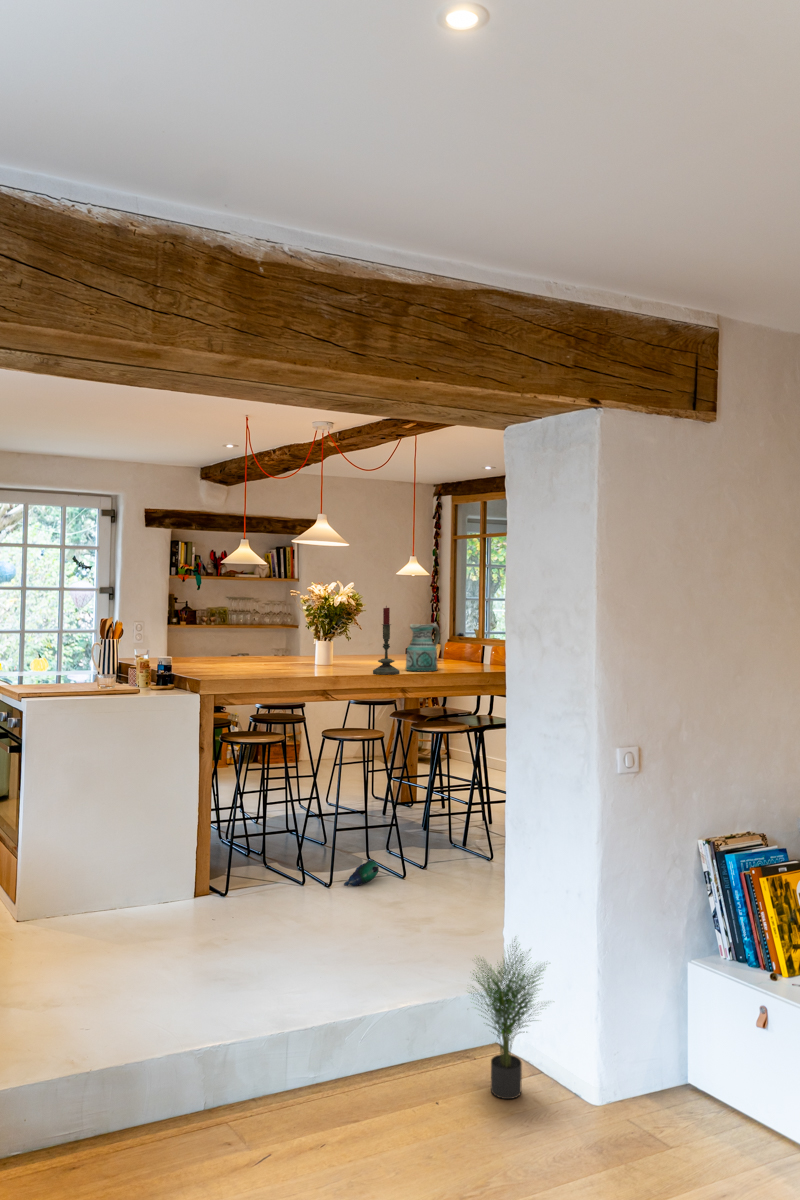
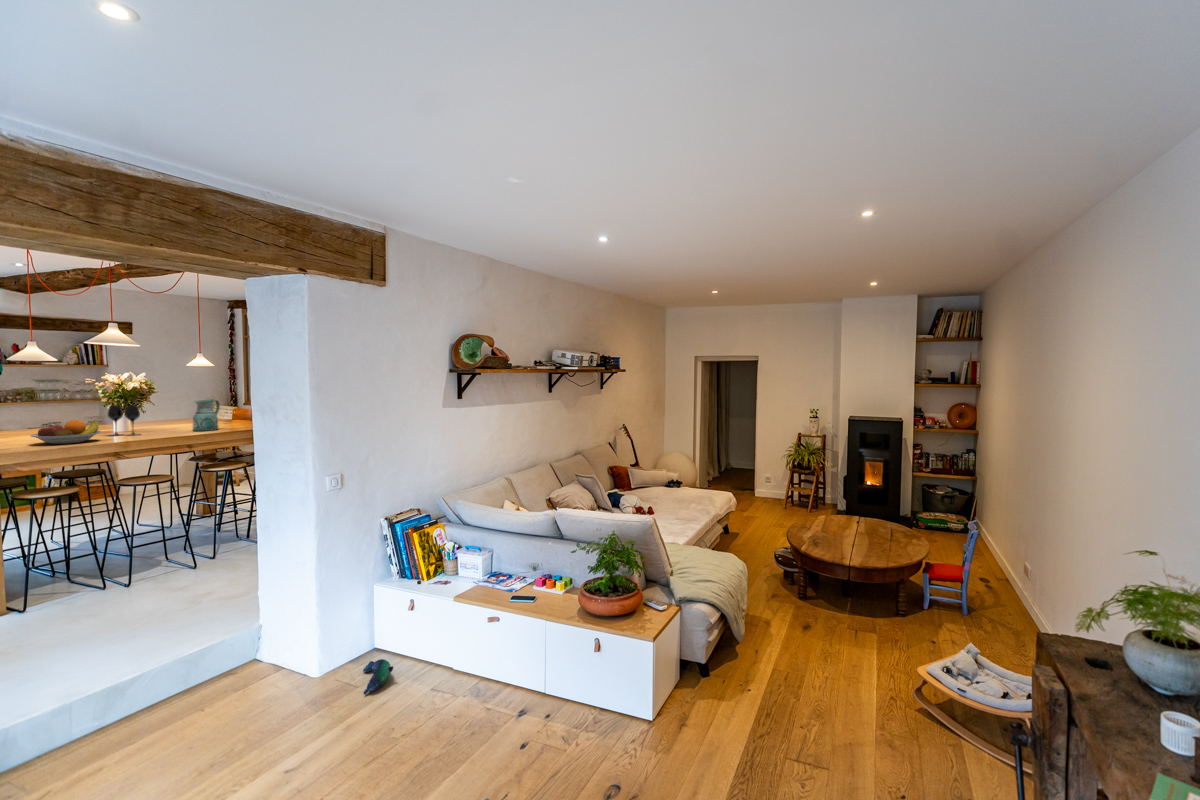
candle: present [373,606,400,675] -> none [164,388,186,435]
wine glass: none [310,629,347,672] -> present [107,405,140,436]
fruit bowl: none [235,647,306,678] -> present [31,420,101,444]
plush toy: present [344,860,379,886] -> present [363,659,393,695]
potted plant: present [471,941,544,1099] -> none [227,590,292,690]

